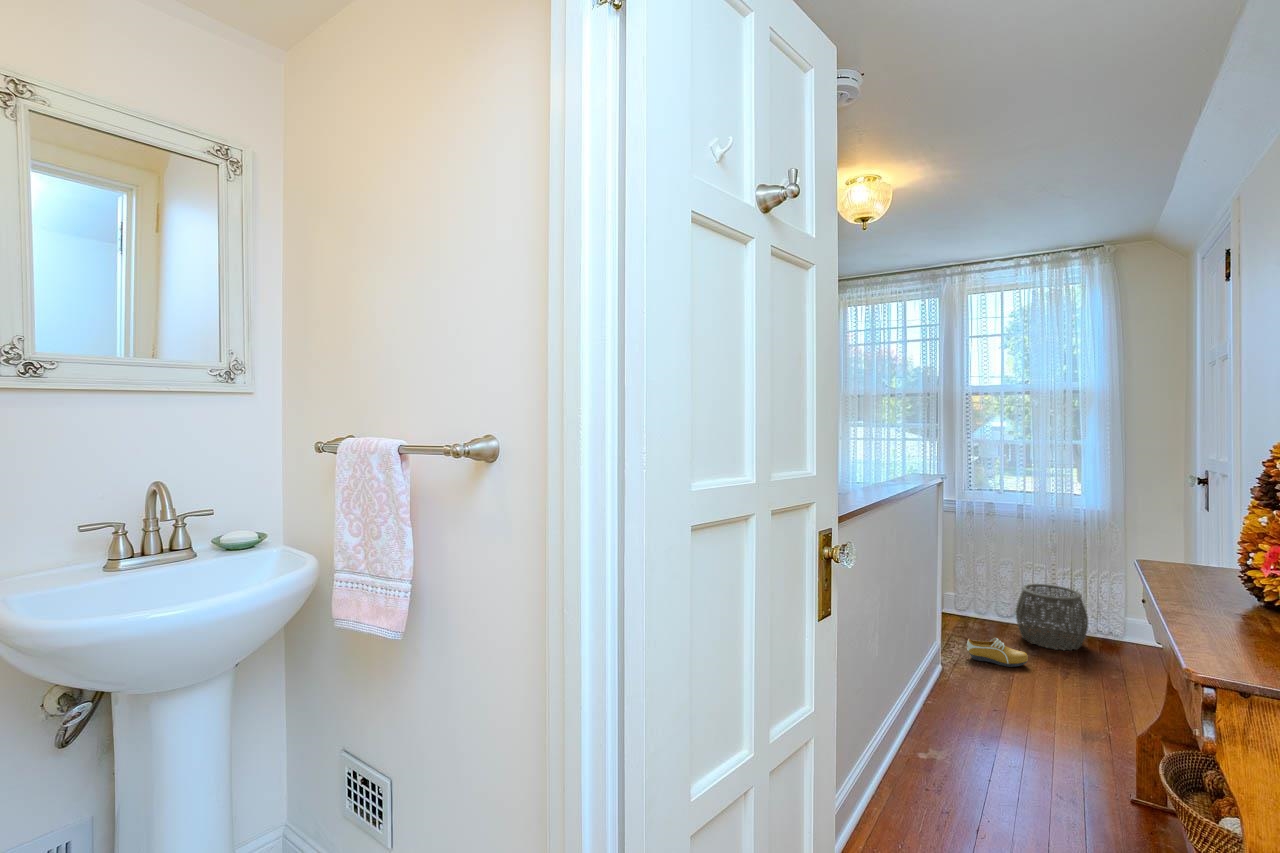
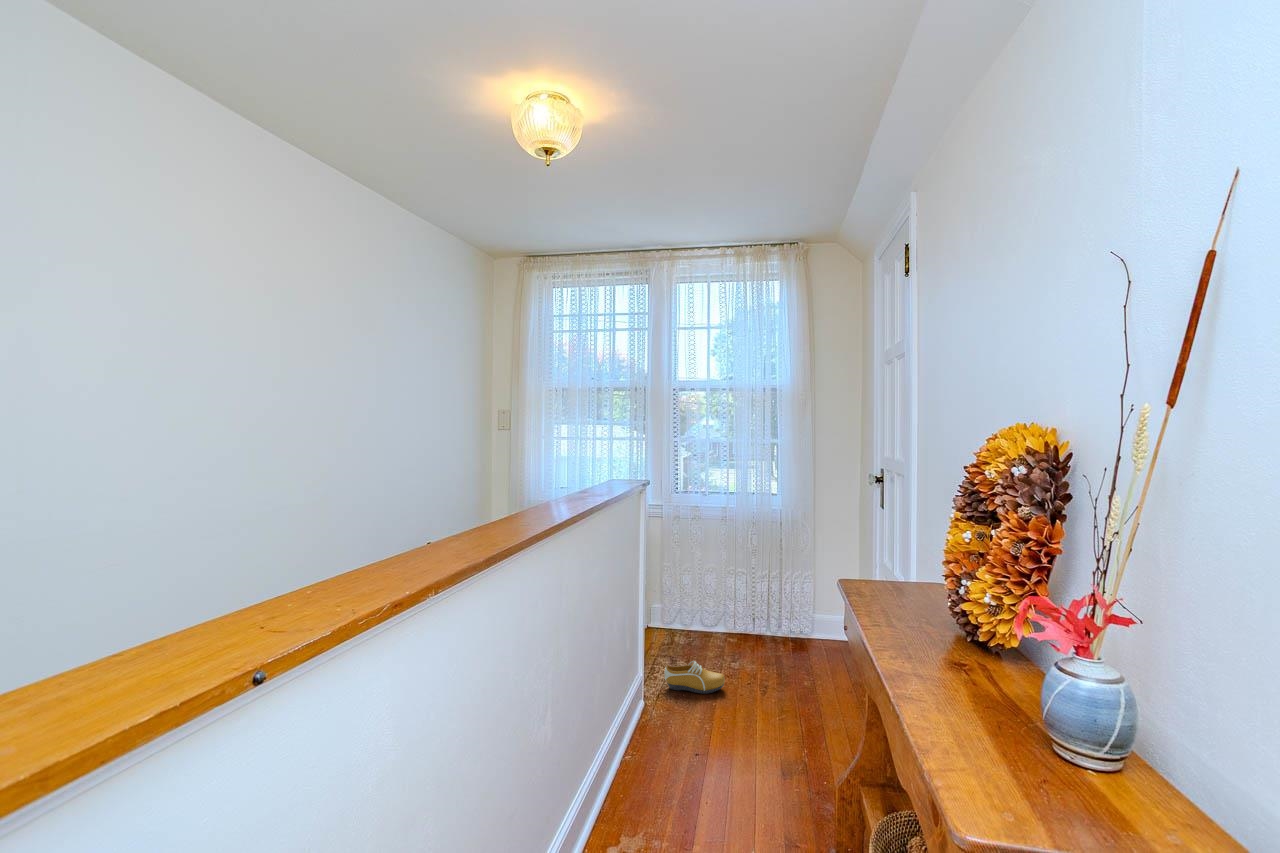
woven basket: present [1016,584,1088,650] -> none [717,590,782,662]

